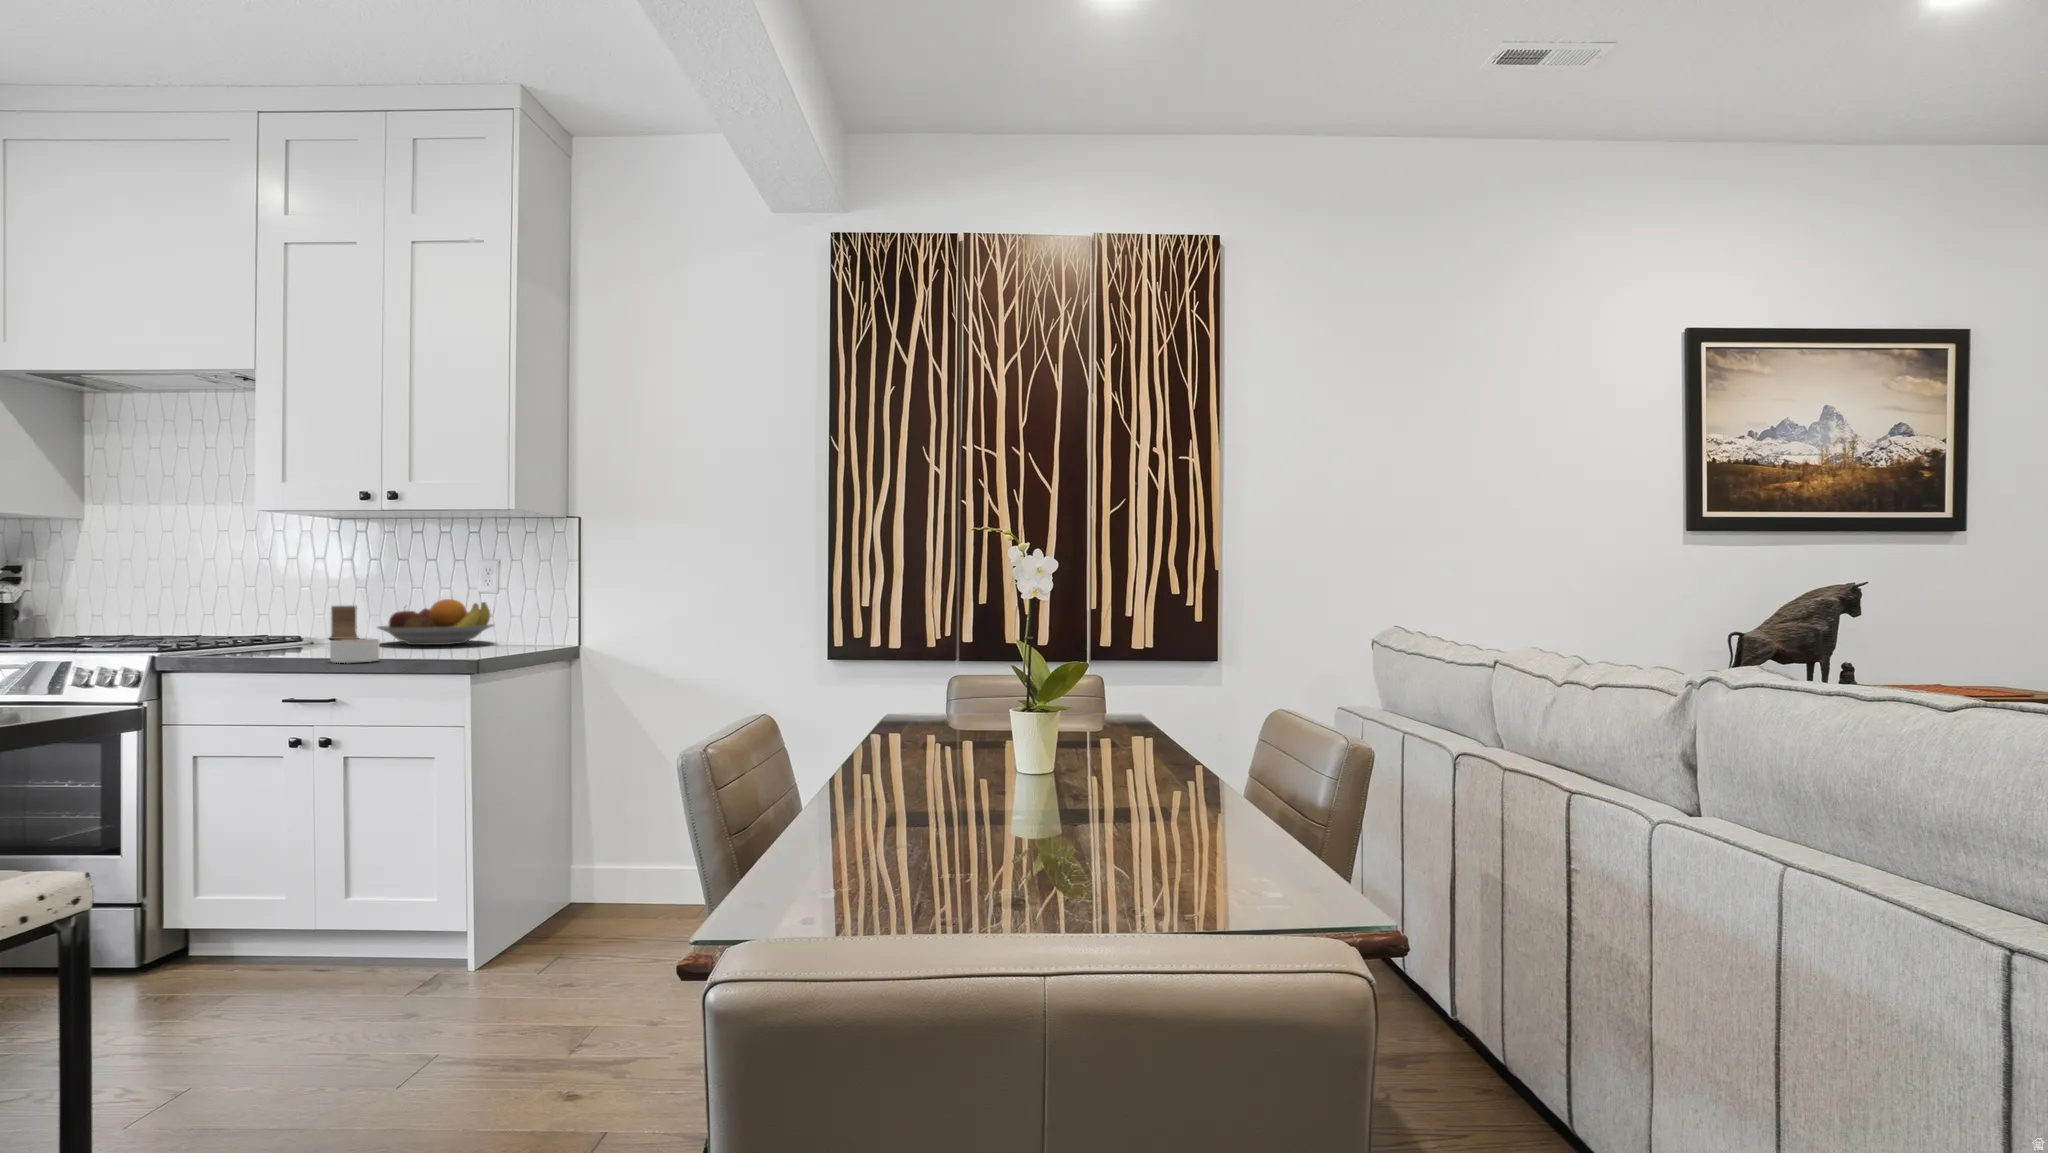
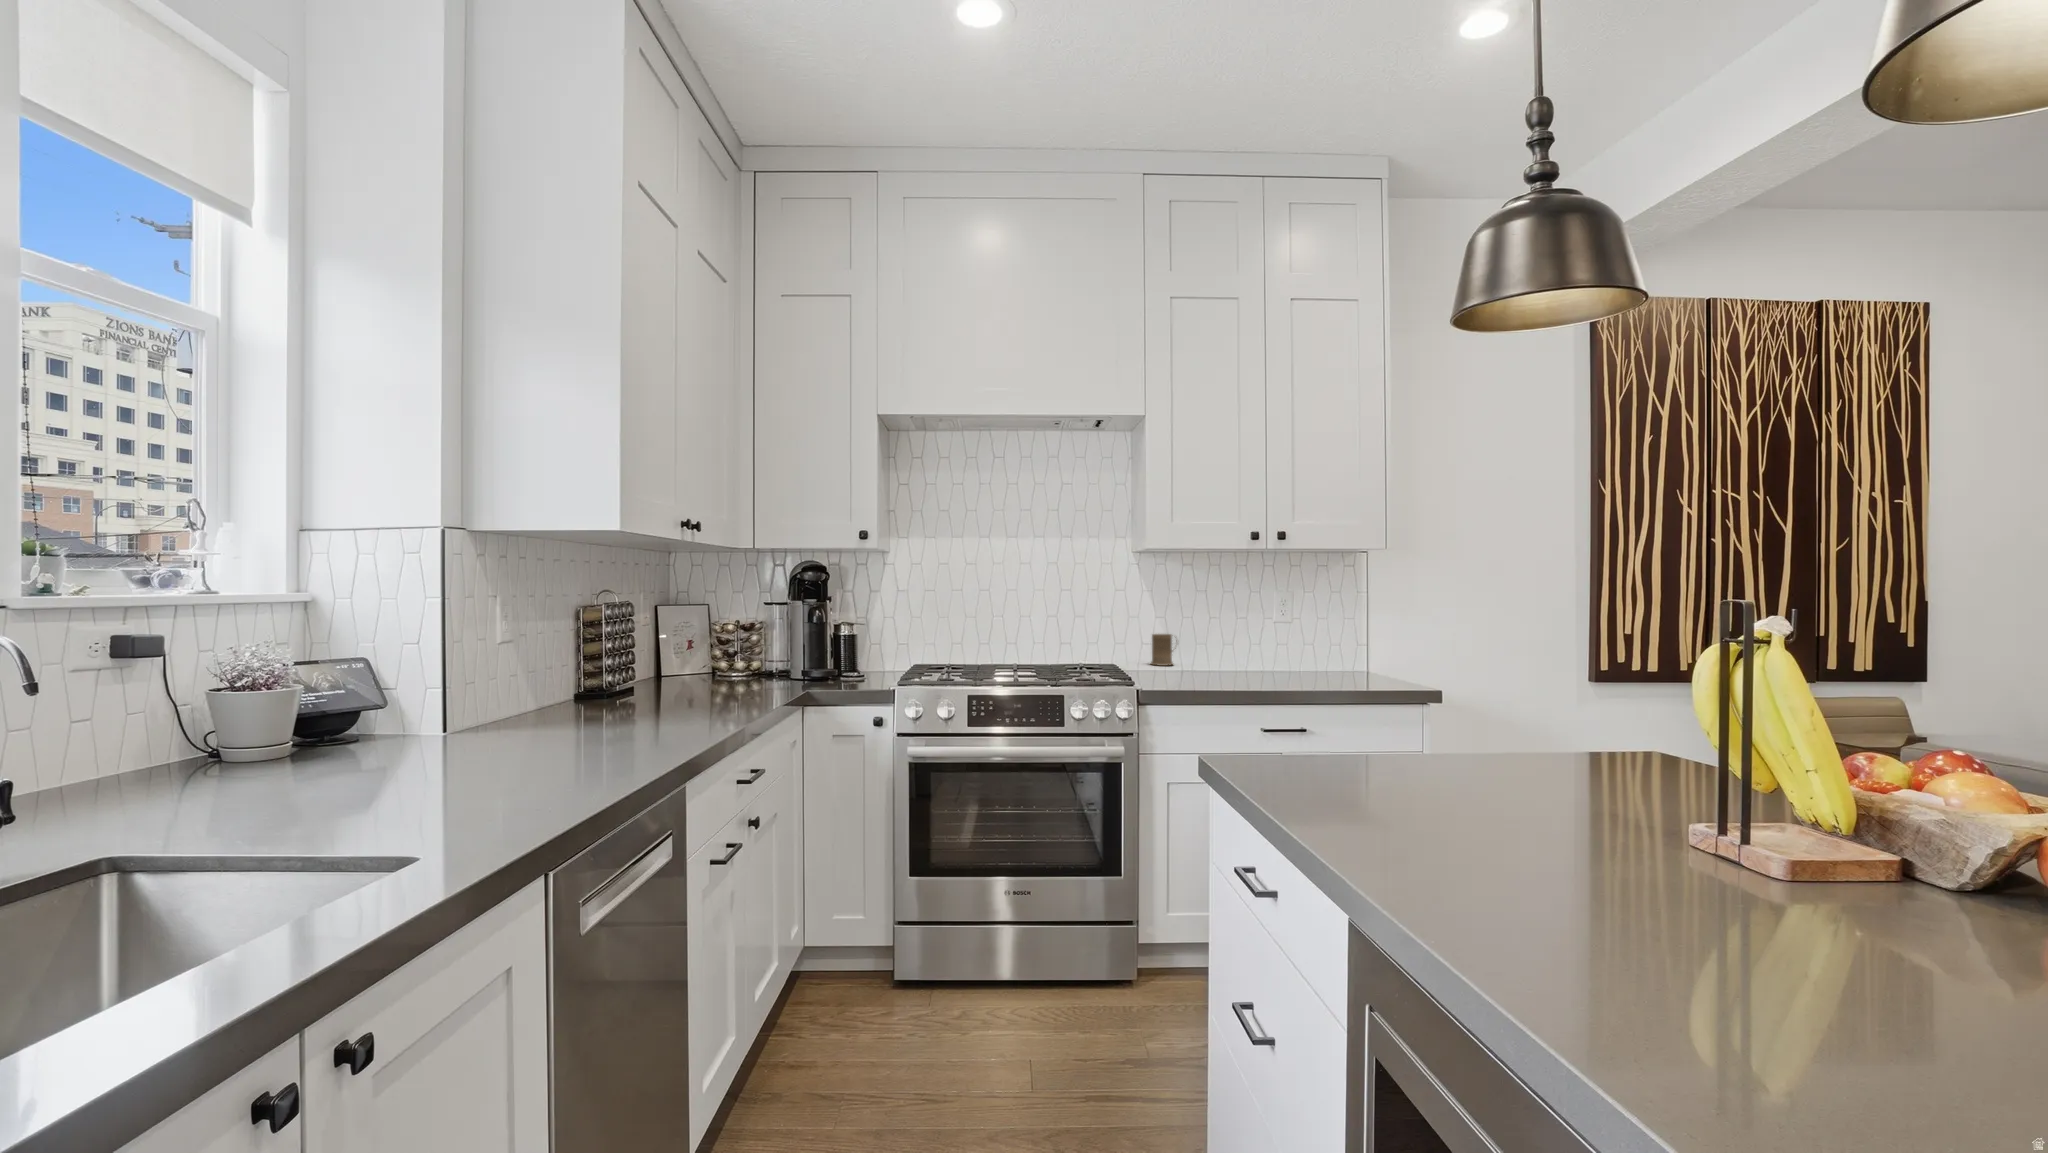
fruit bowl: present [378,599,494,645] -> none [1216,629,1315,672]
candle: present [330,639,379,663] -> none [1321,671,1361,694]

